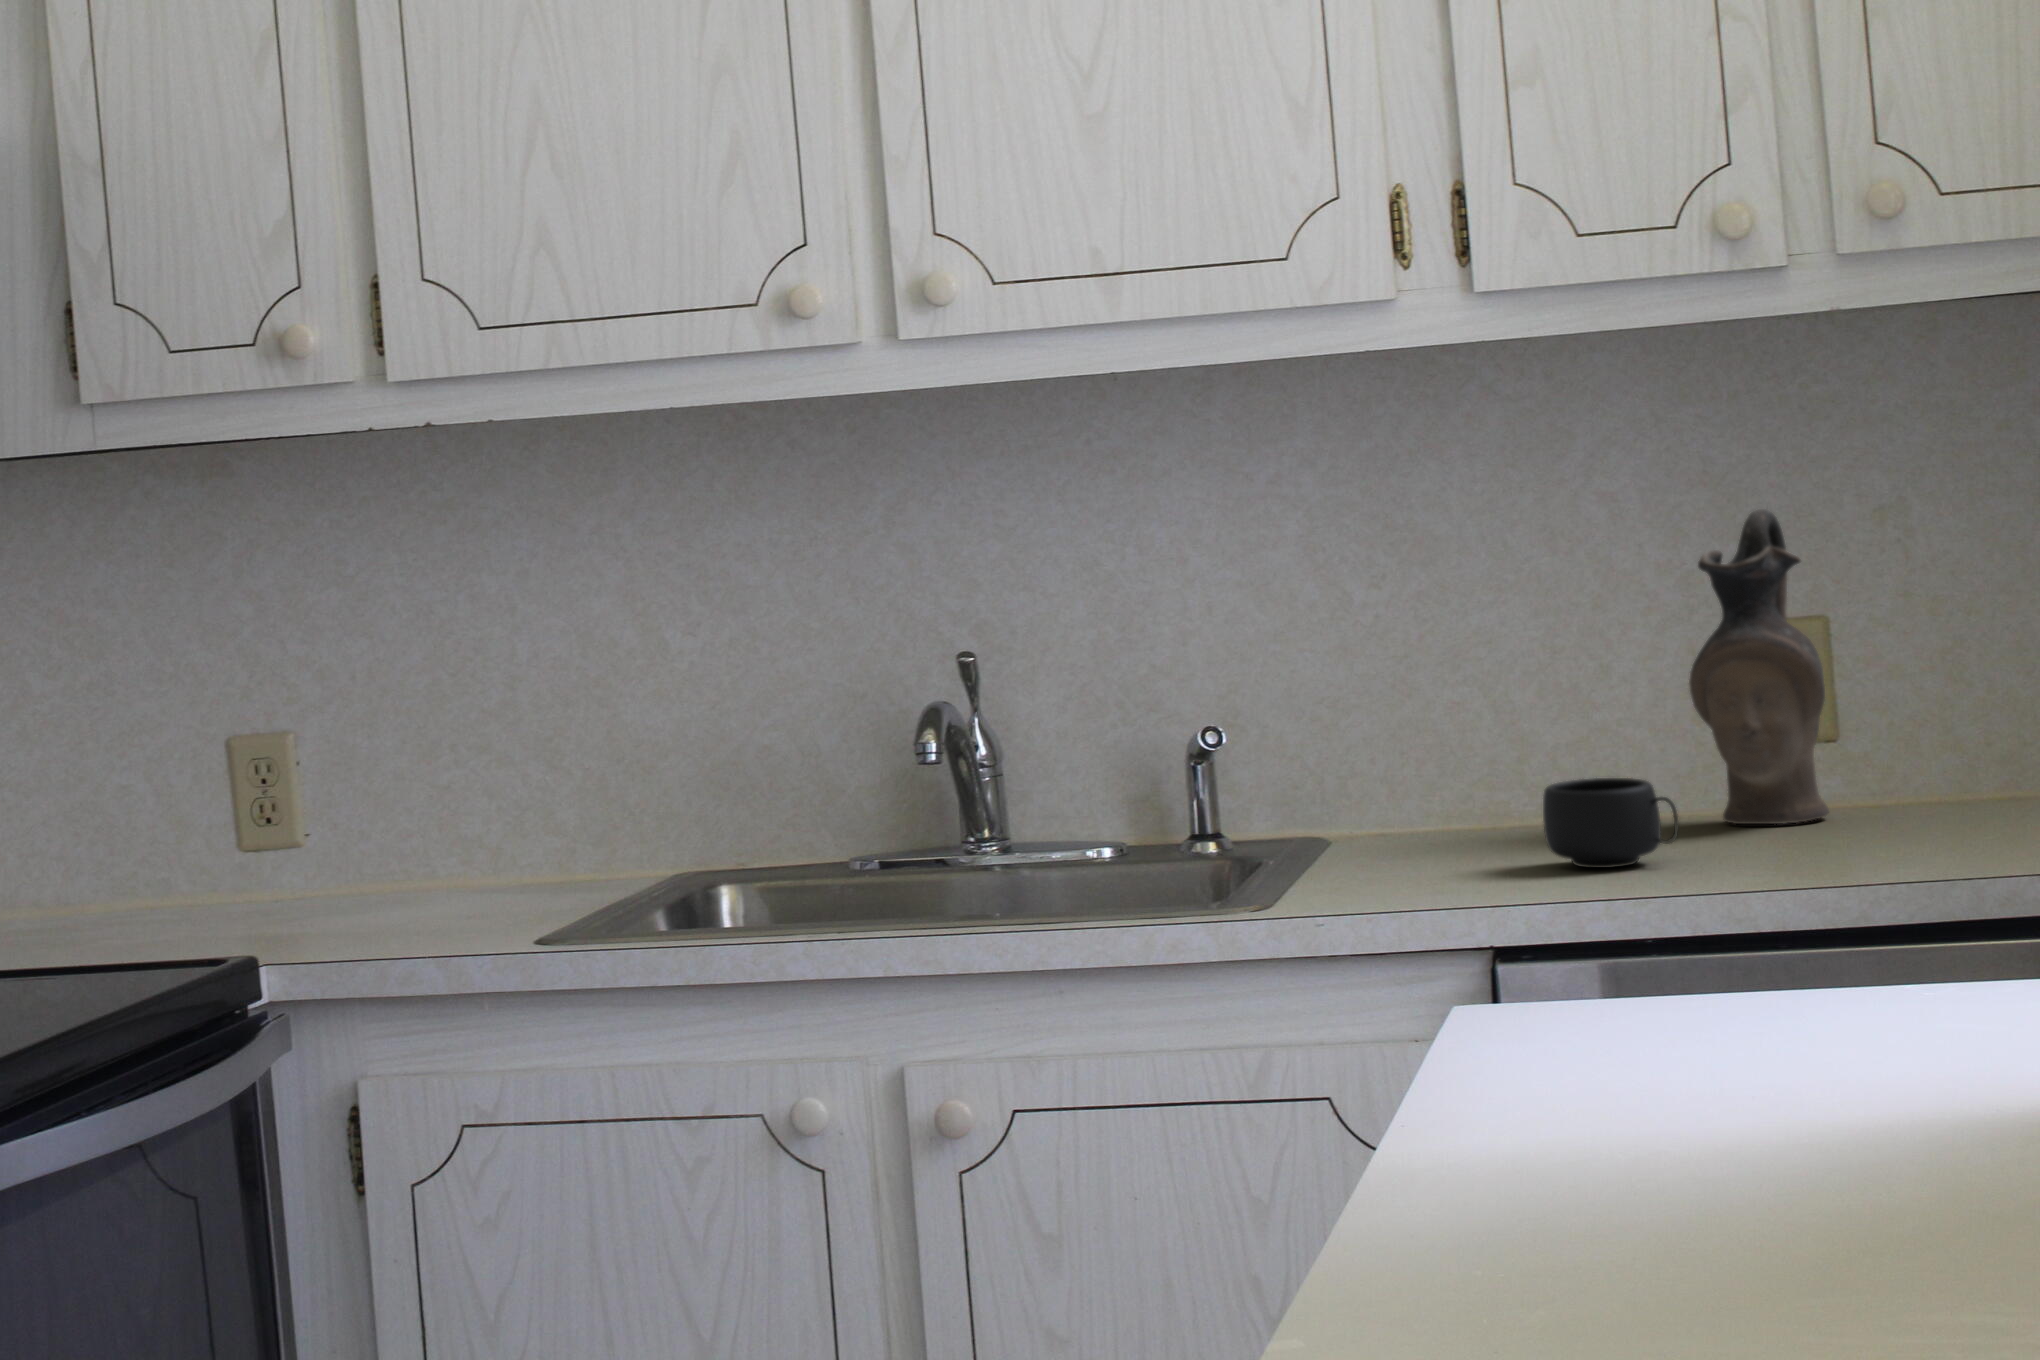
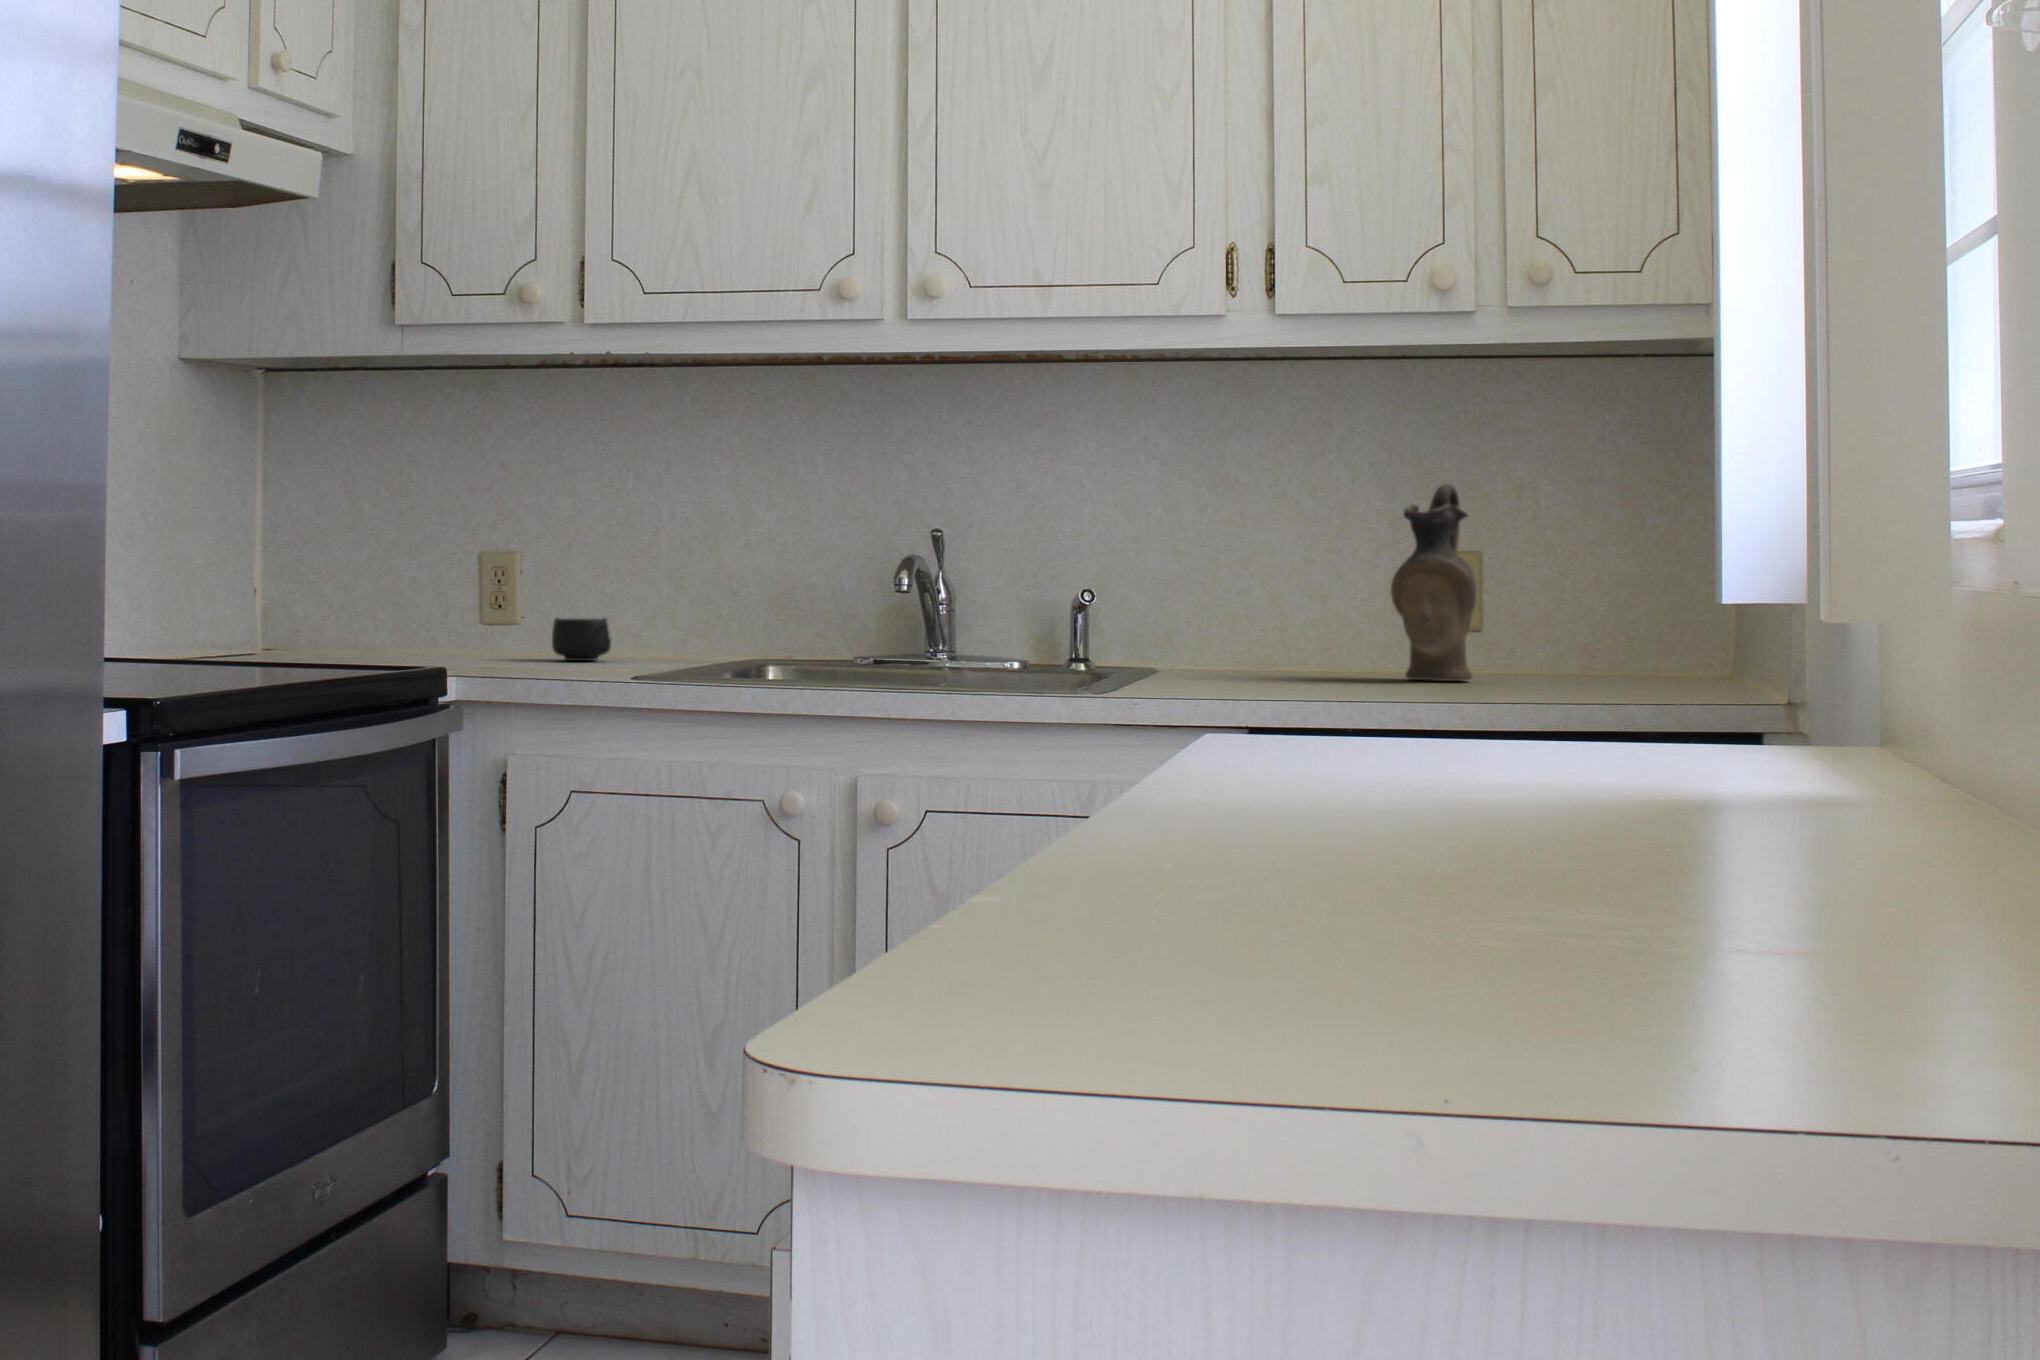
mug: present [1543,778,1679,868] -> present [552,618,611,661]

